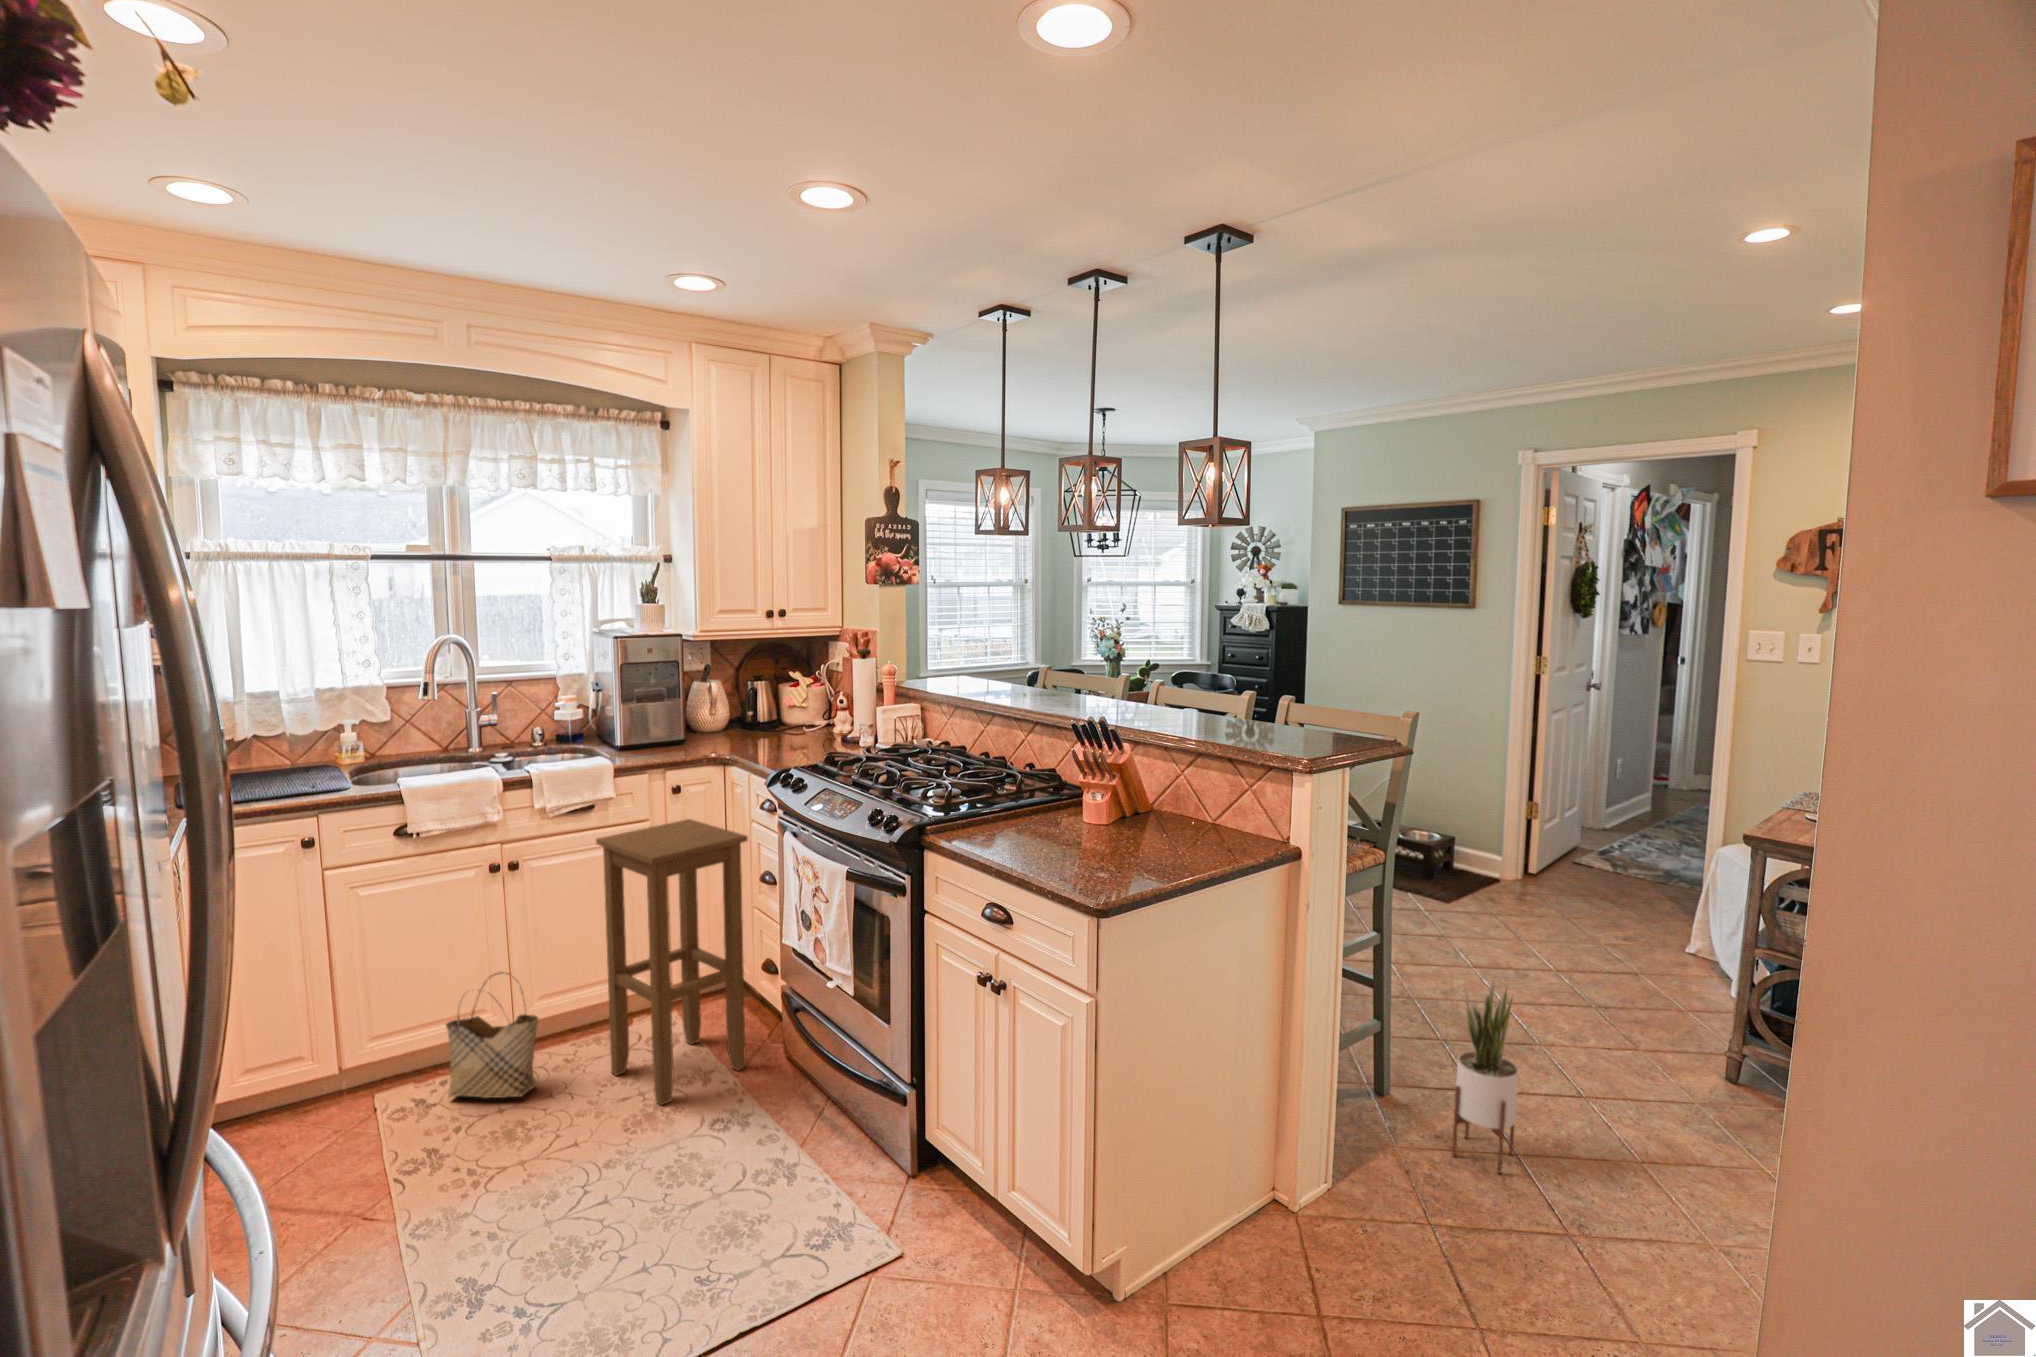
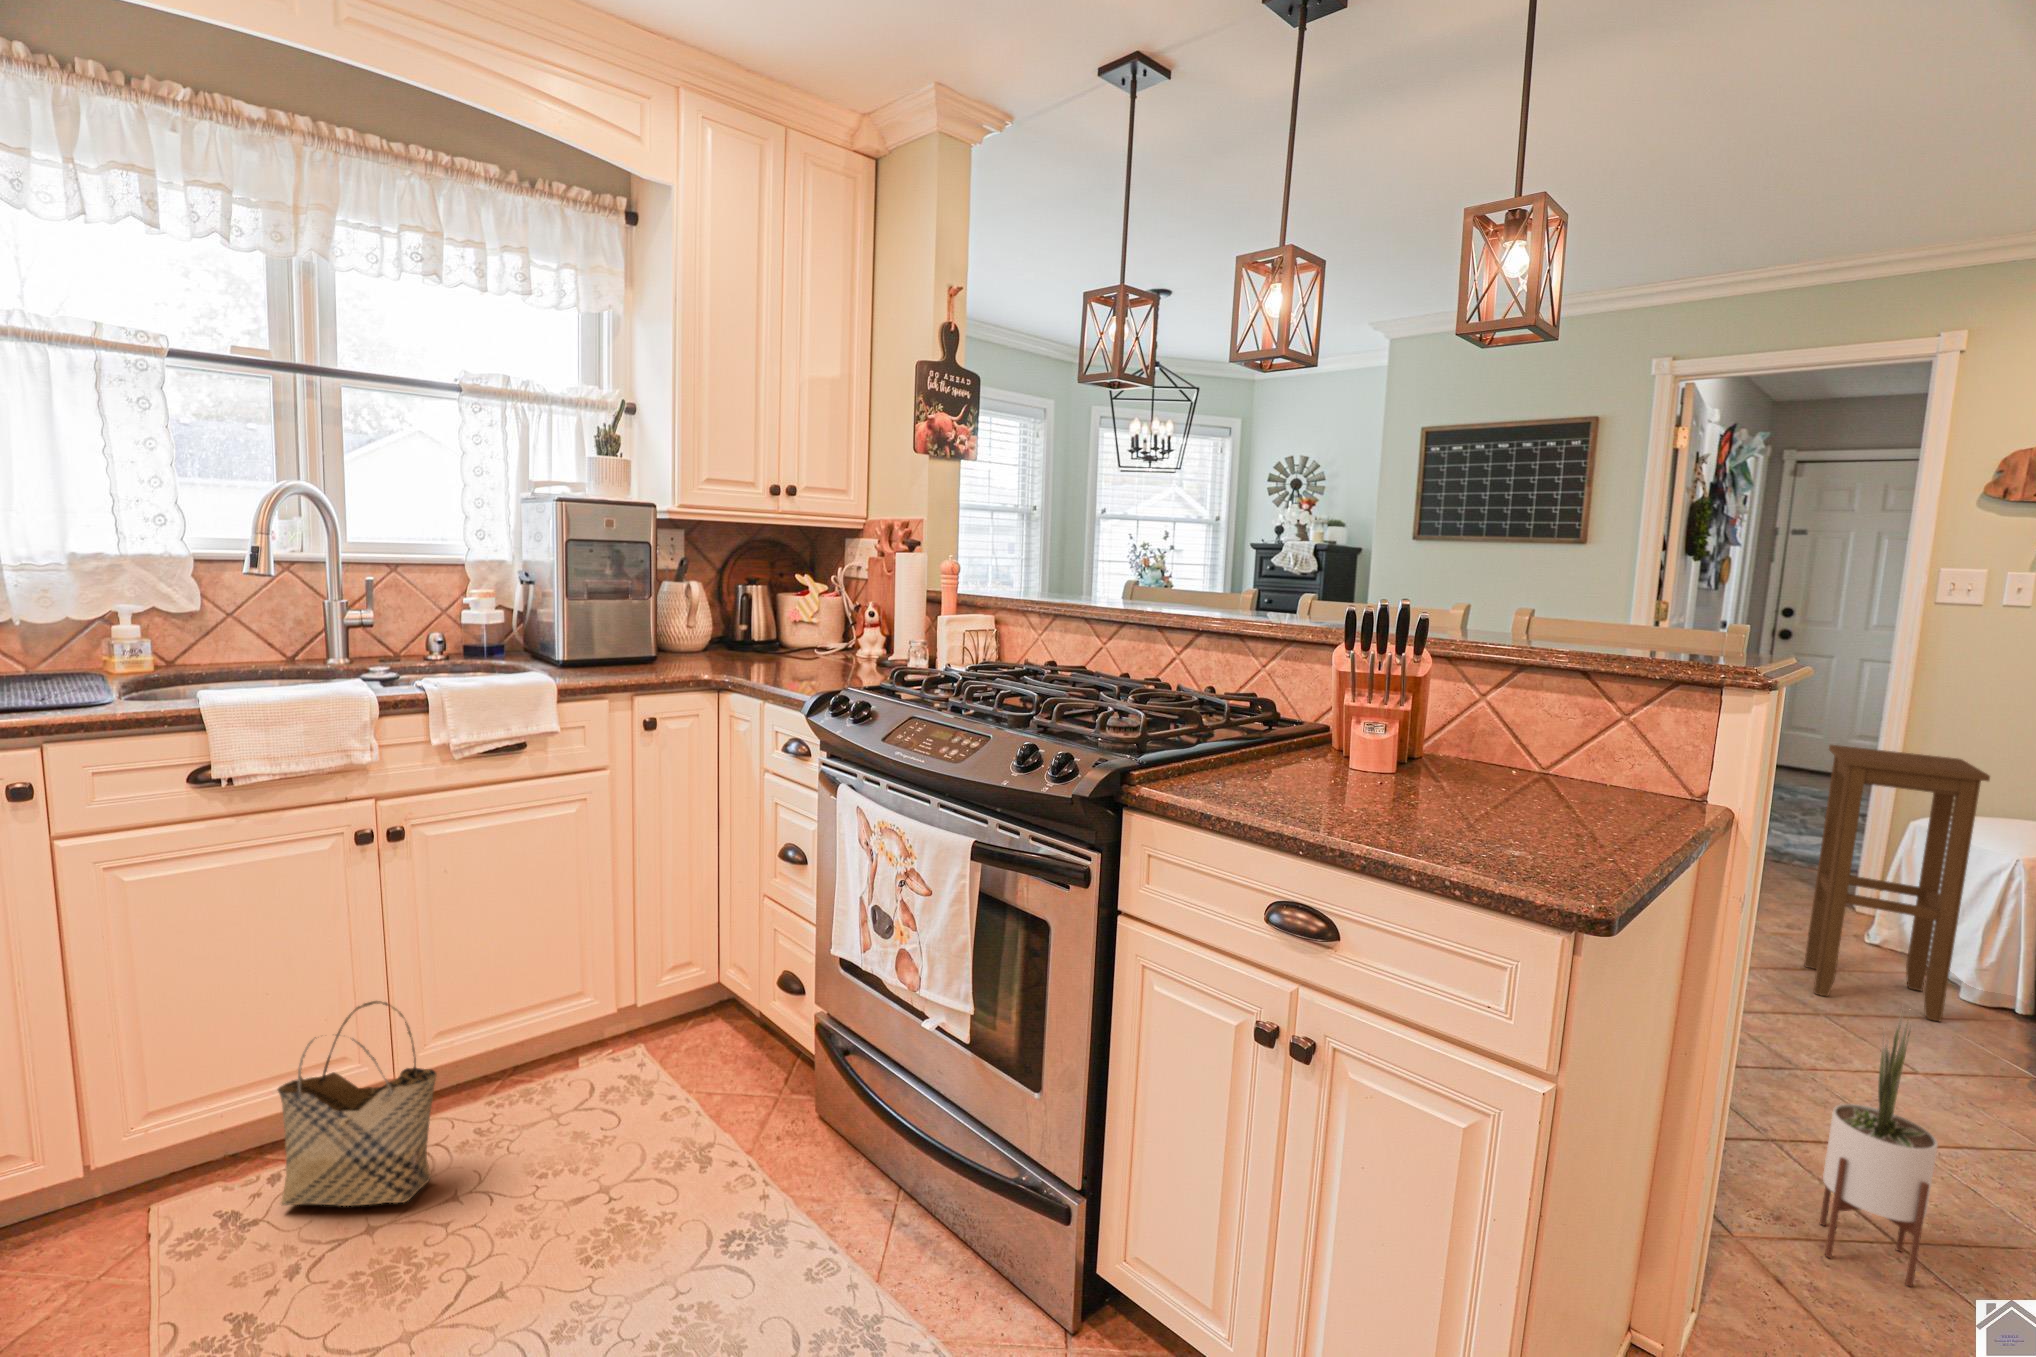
stool: present [596,819,748,1105] -> present [1804,745,1990,1022]

